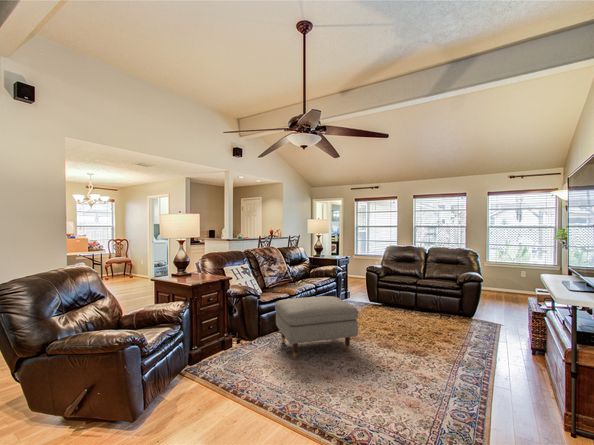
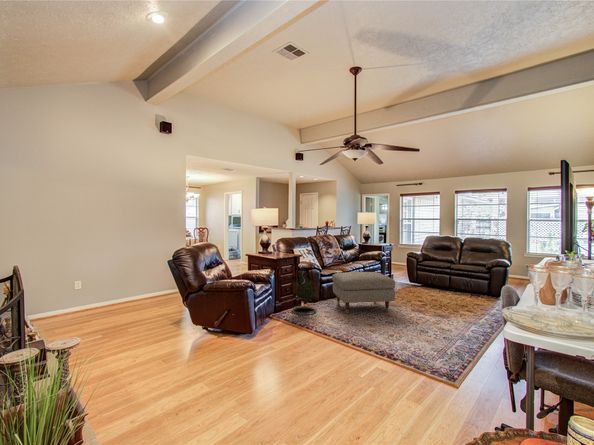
potted tree: none [216,296,256,365] -> present [292,271,316,315]

